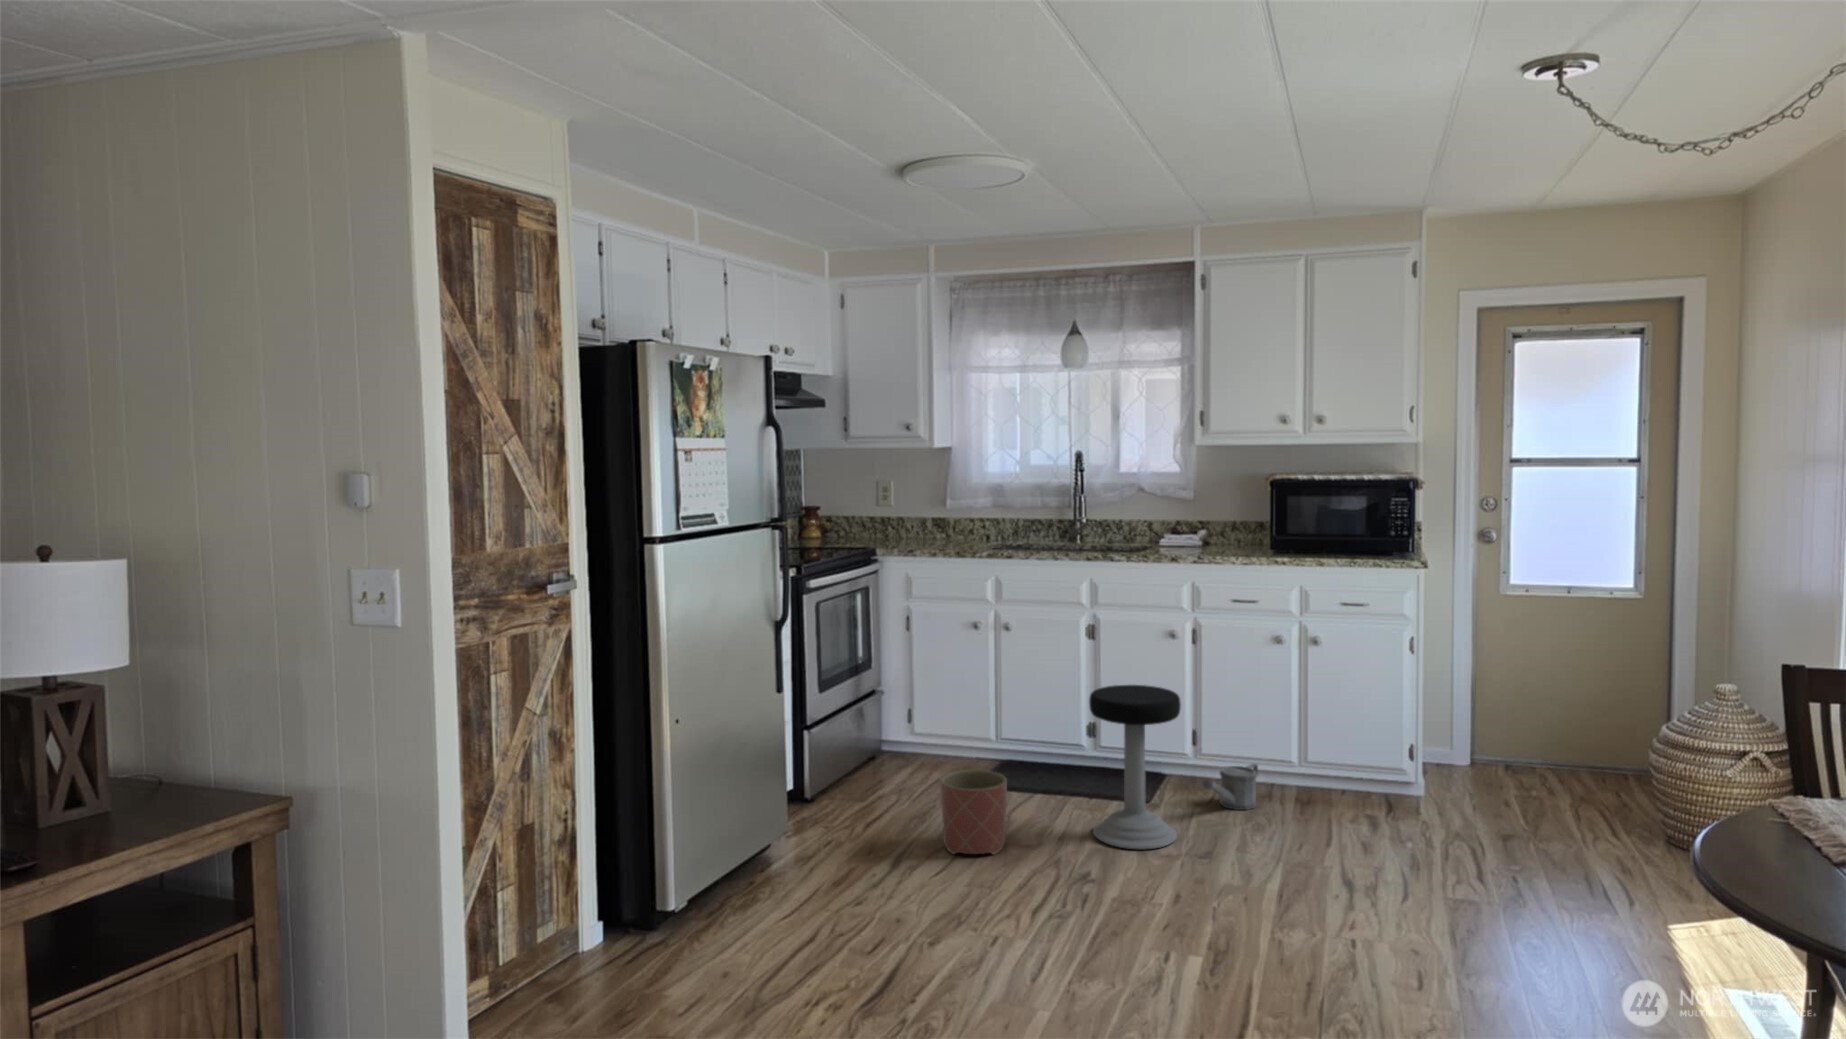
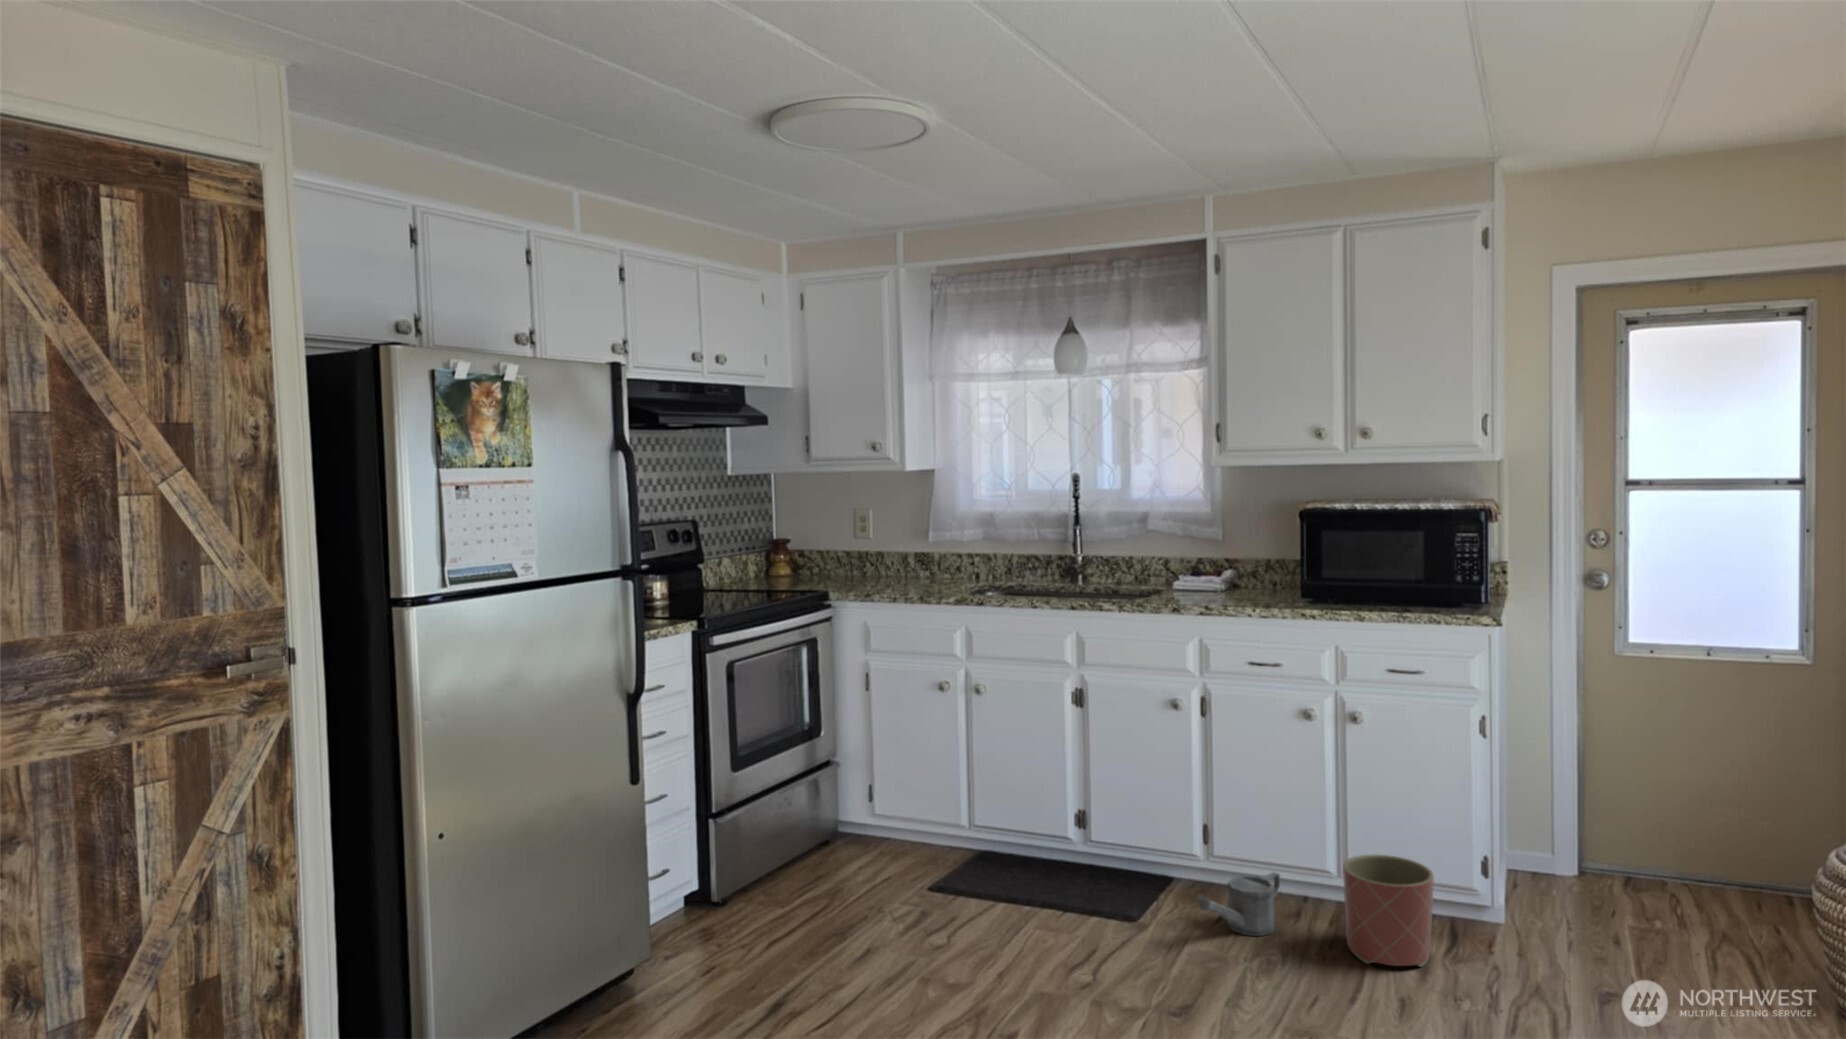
stool: present [1089,685,1181,850] -> none [1041,774,1157,997]
planter: present [940,770,1007,855] -> present [1343,855,1434,967]

